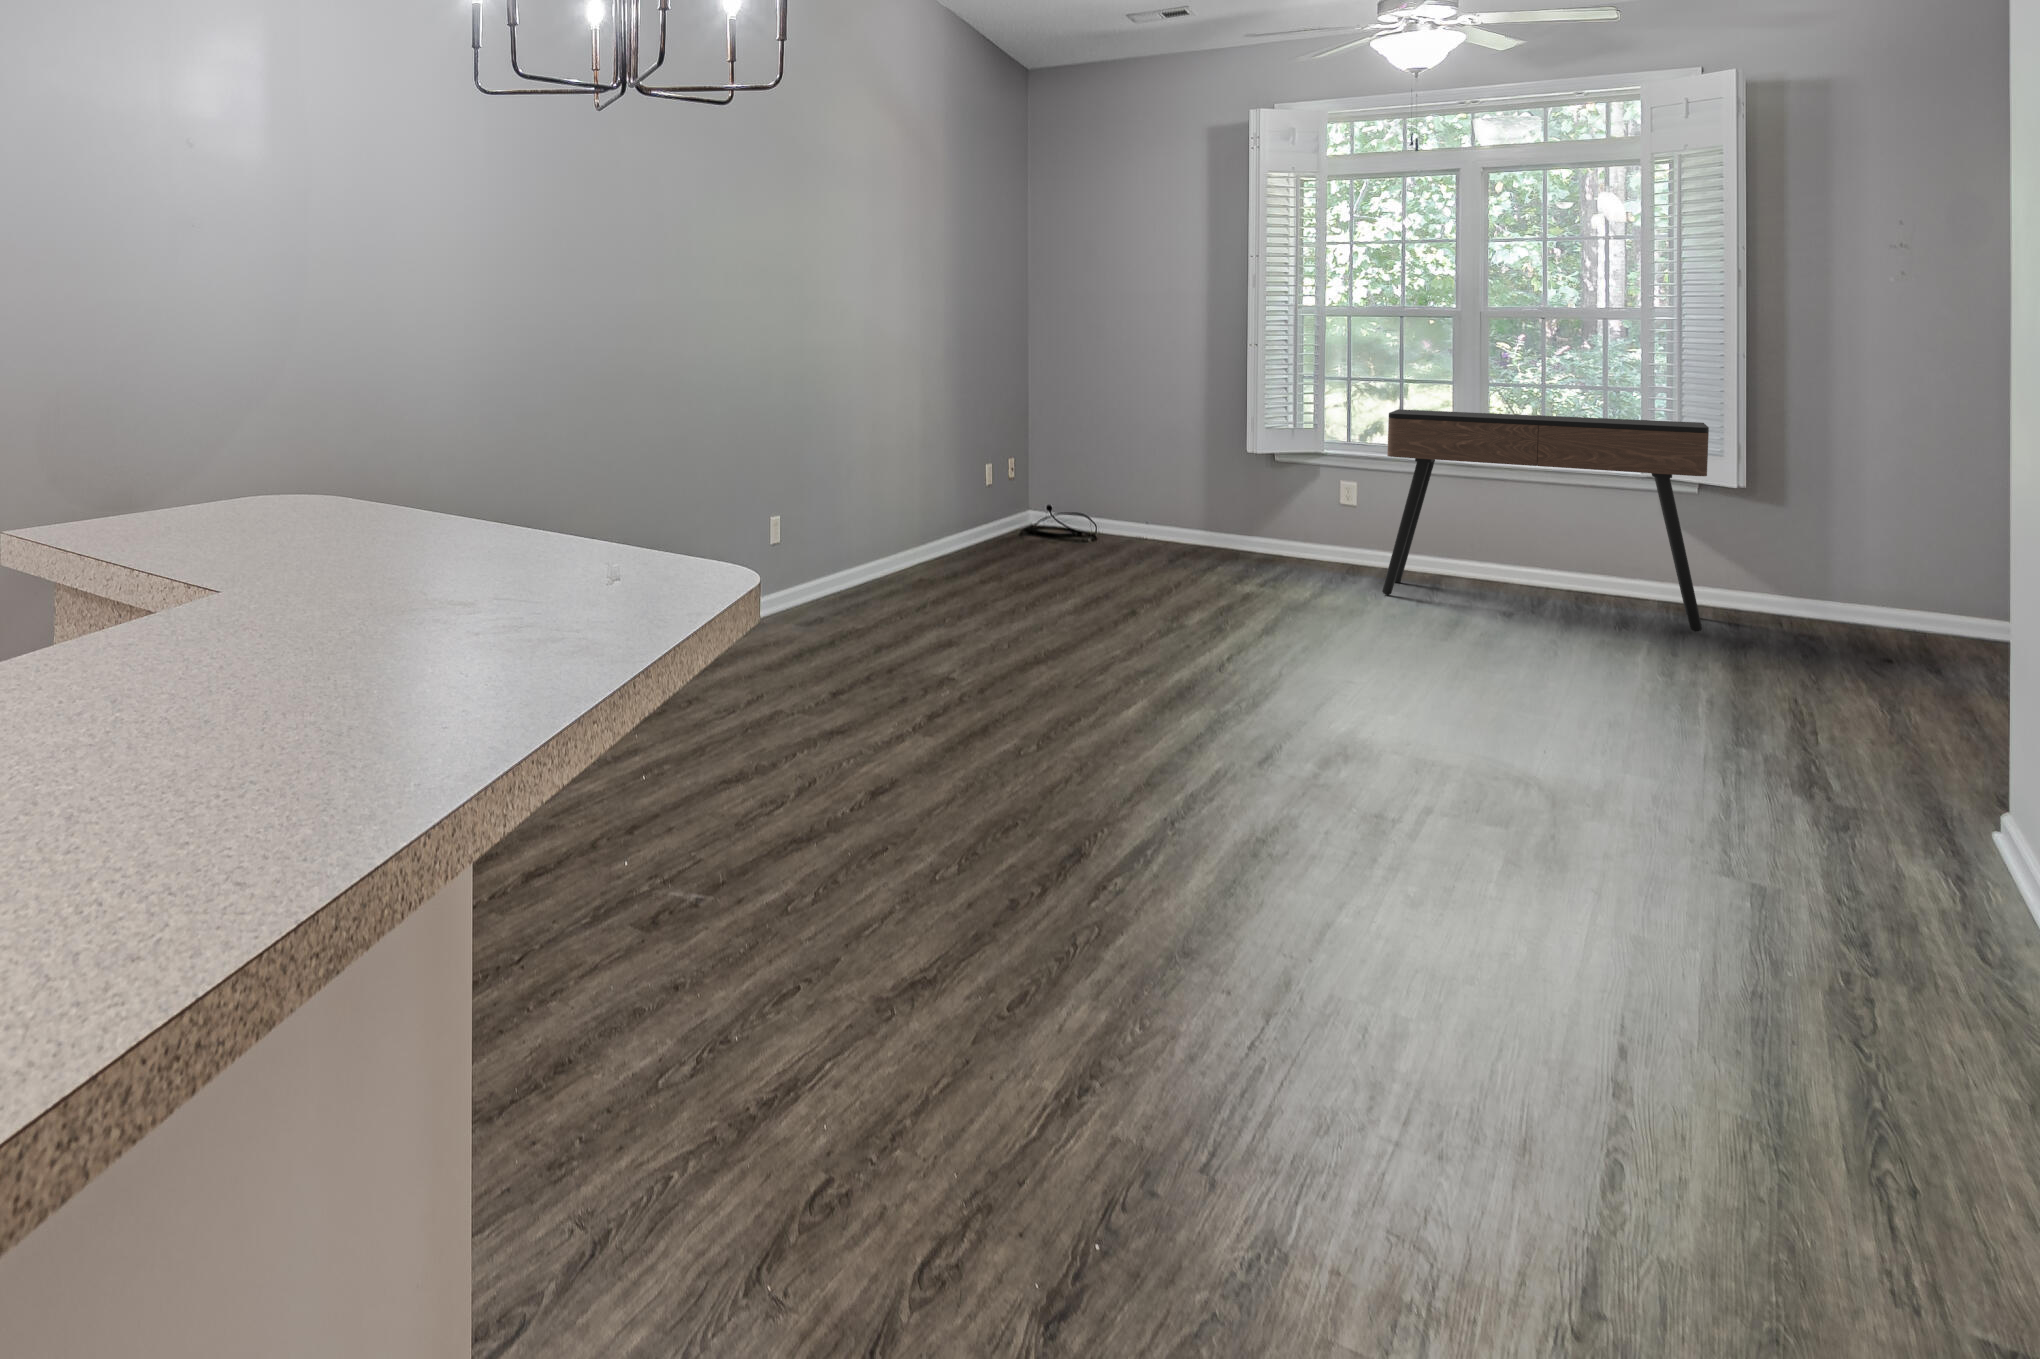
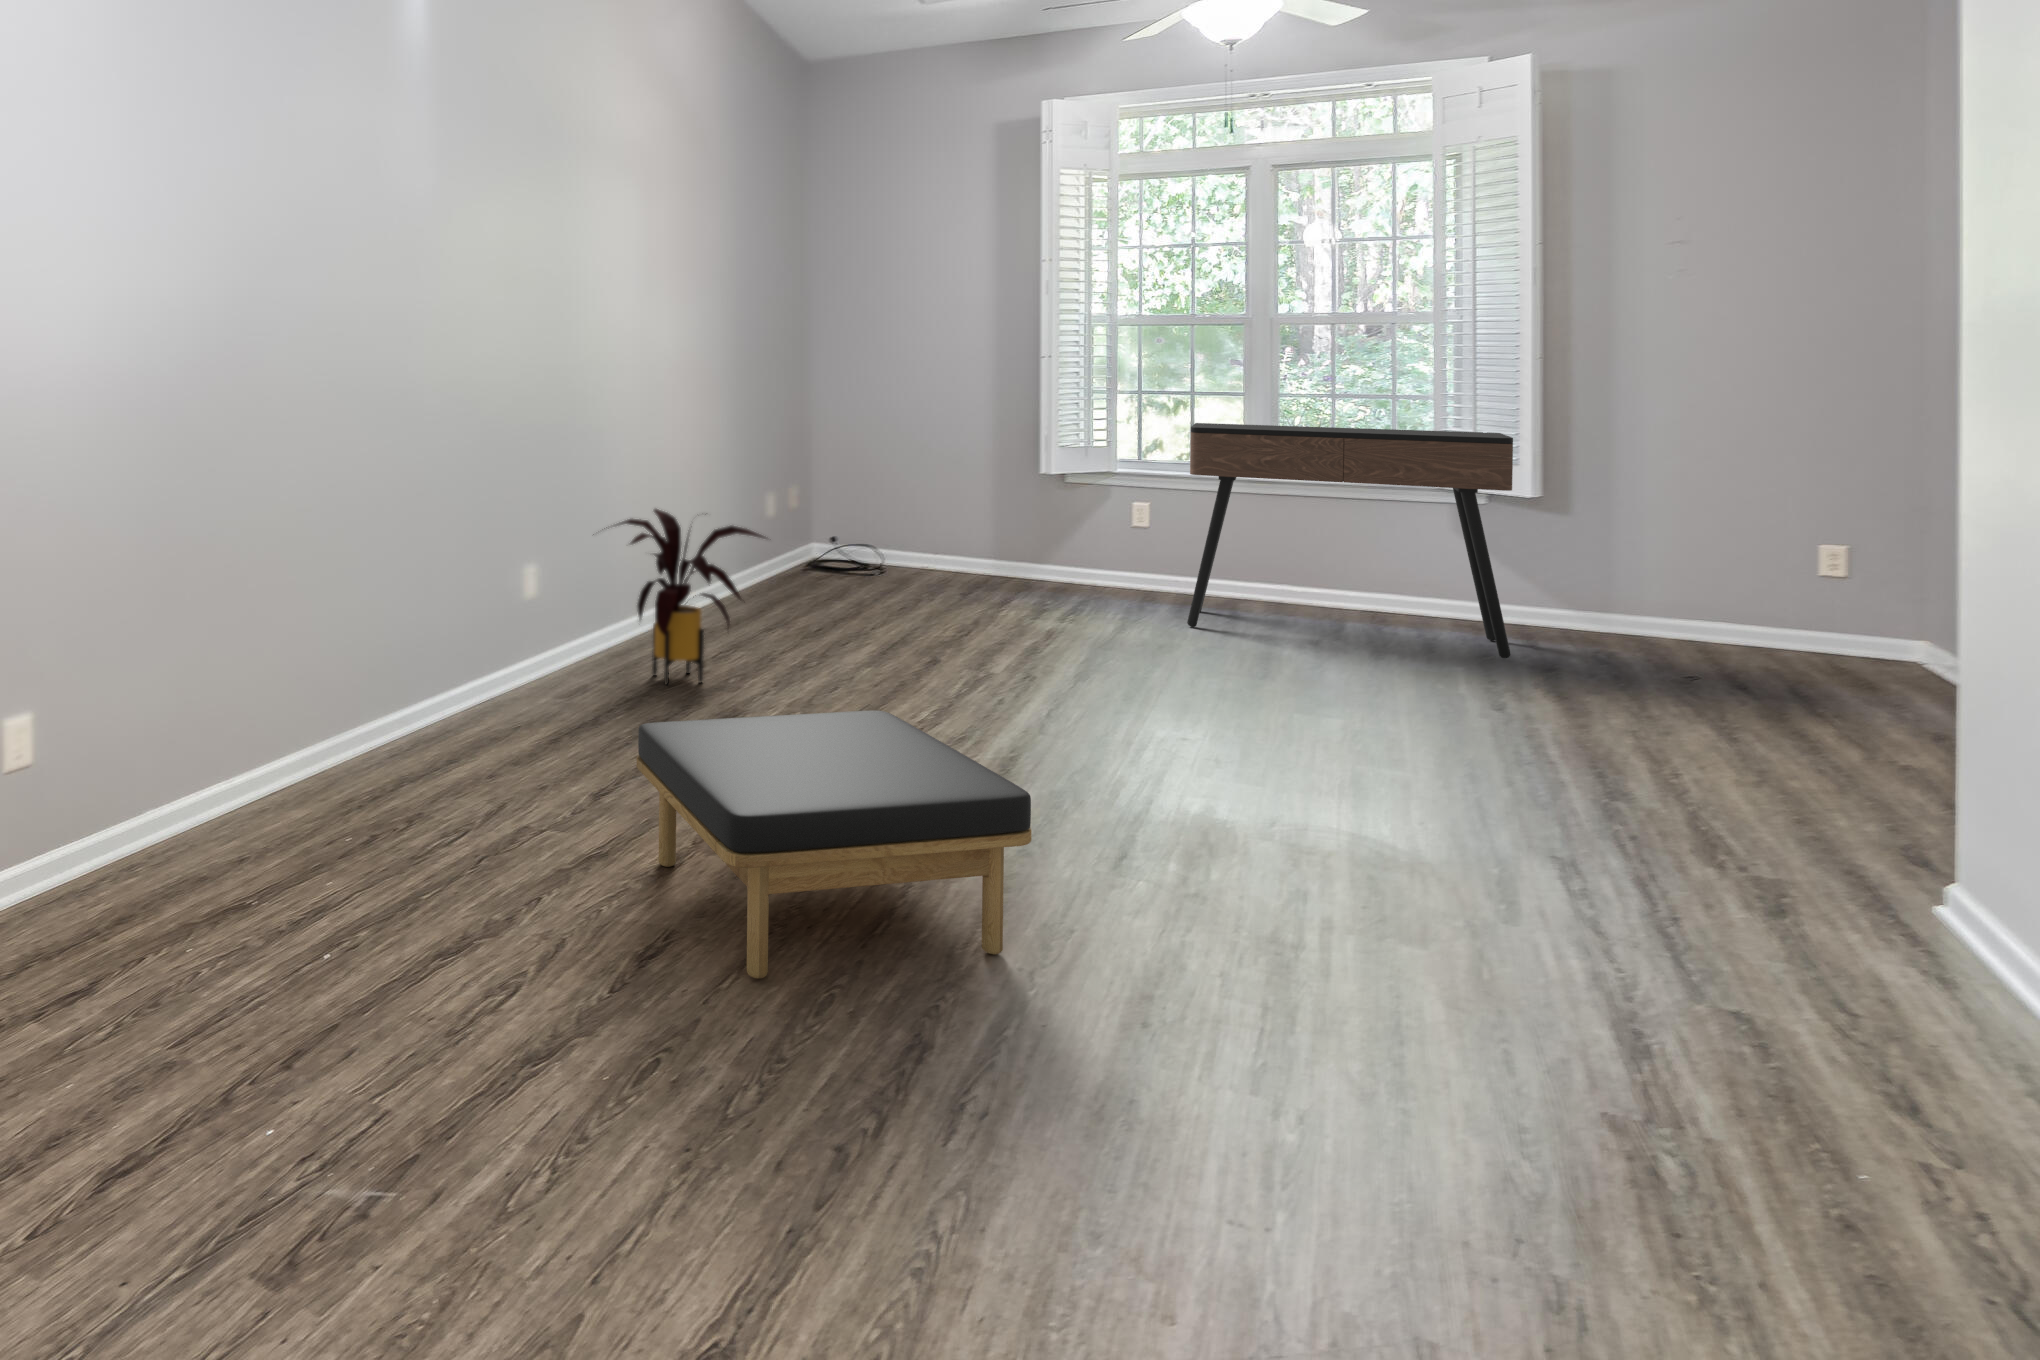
house plant: none [830,475,987,621] -> present [593,509,765,684]
ottoman: none [870,633,1177,809] -> present [636,710,1031,978]

